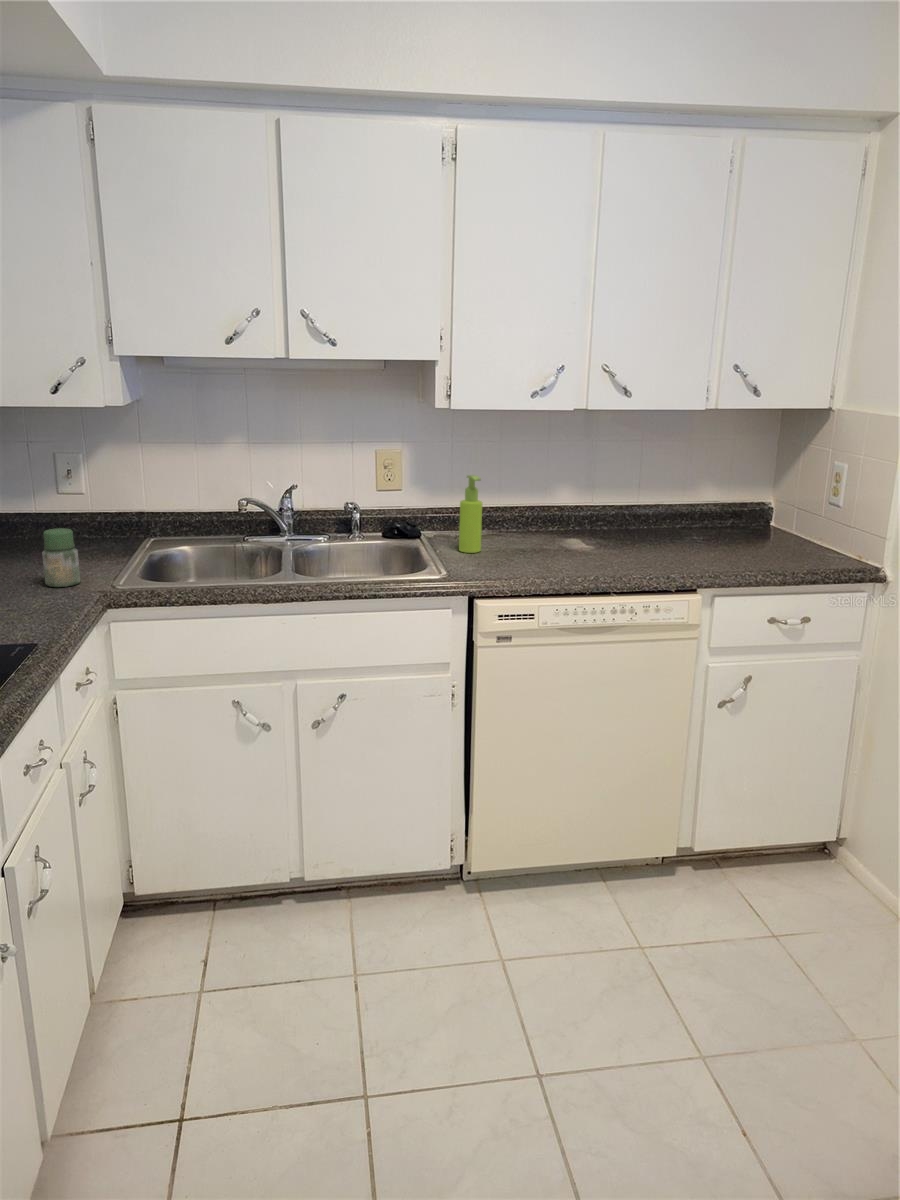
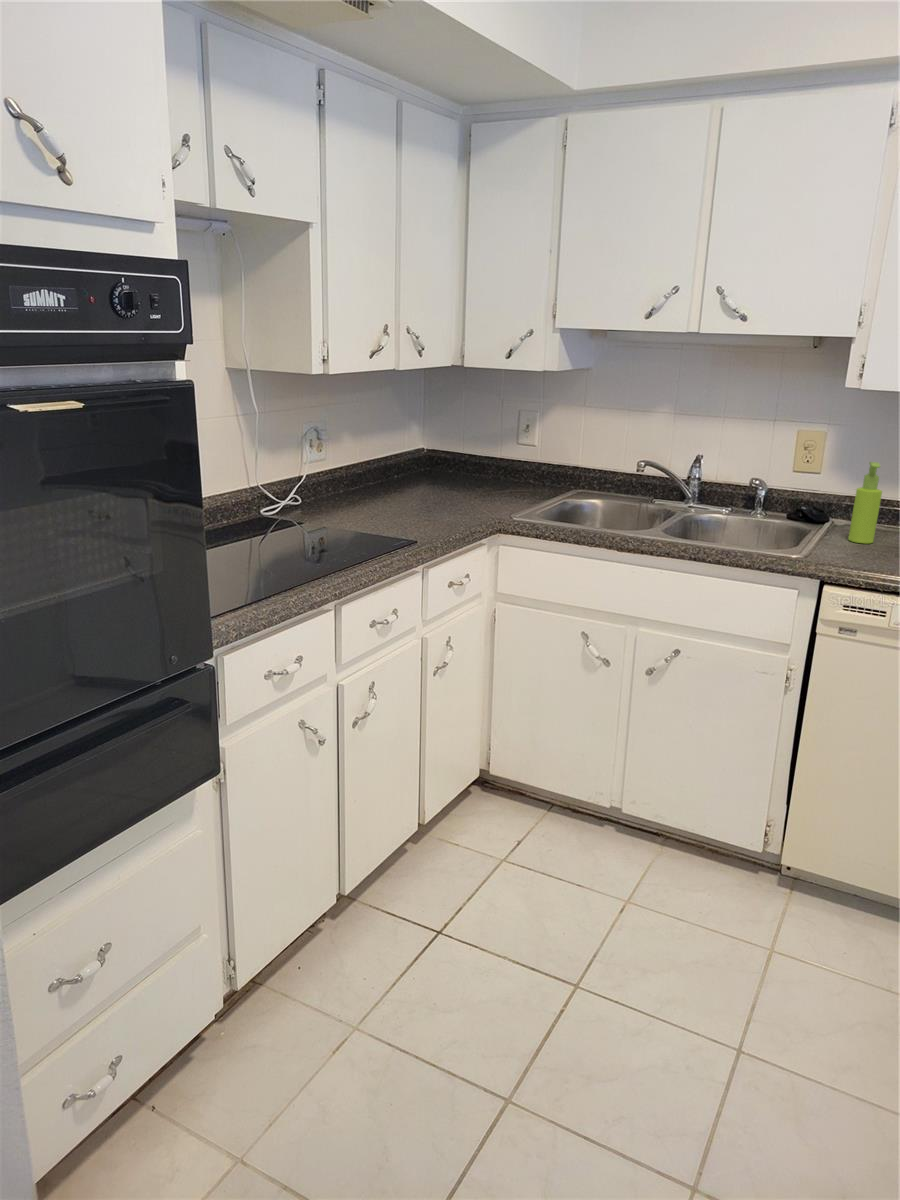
jar: present [42,528,80,587] -> none [465,465,492,512]

